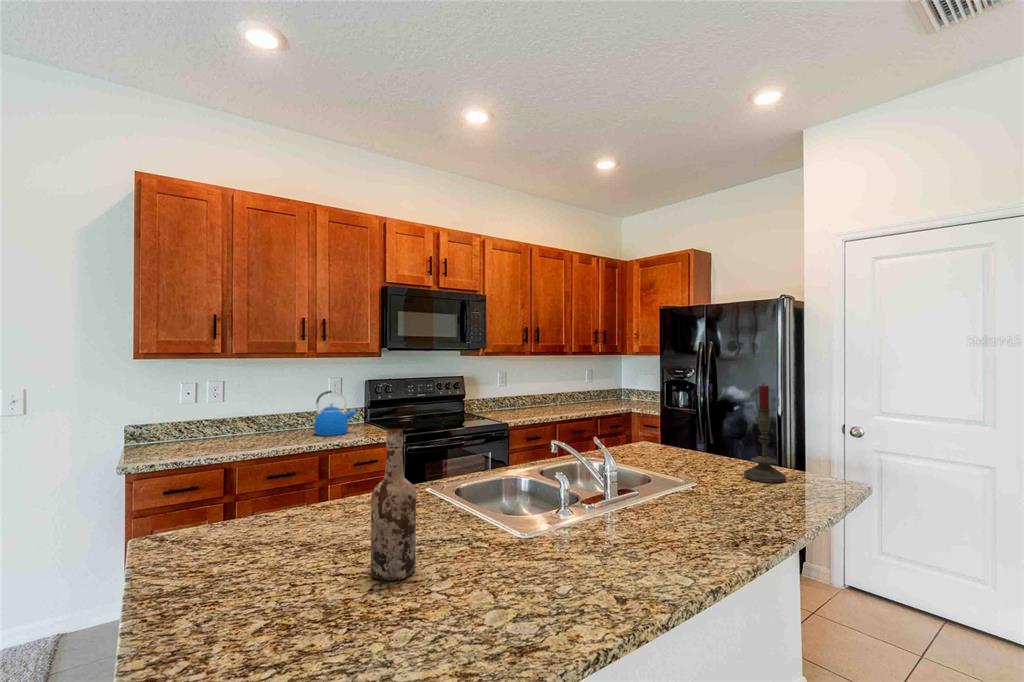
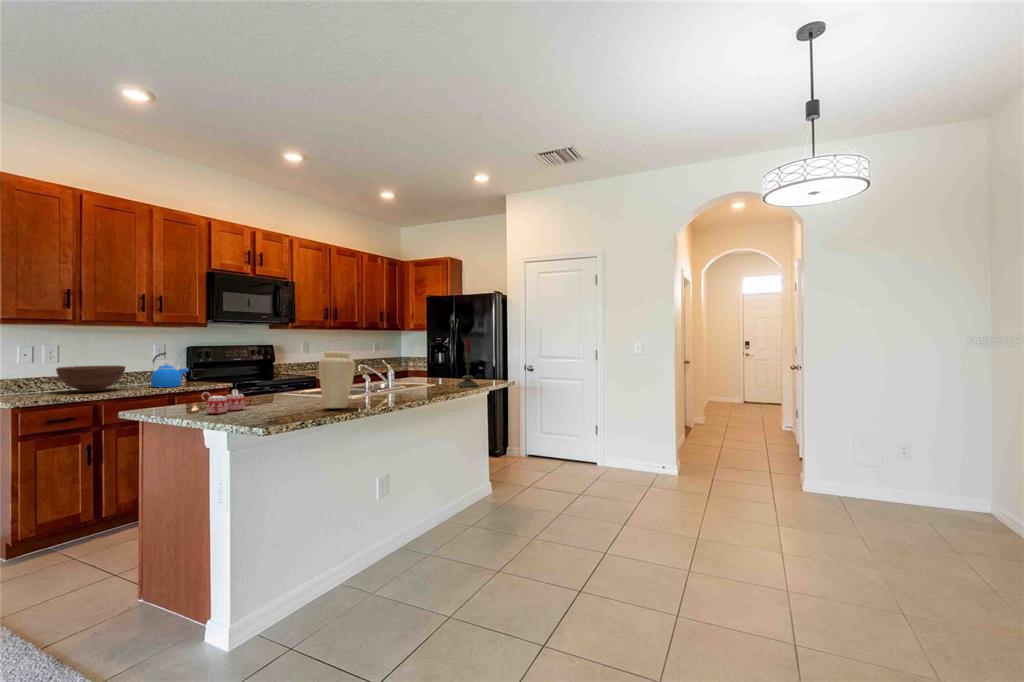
fruit bowl: none [211,406,285,441] -> present [56,366,125,392]
wine bottle: present [371,428,416,581] -> none [271,347,293,413]
vase: none [468,440,546,582] -> present [319,351,355,408]
mug: none [253,503,354,564] -> present [199,390,252,414]

